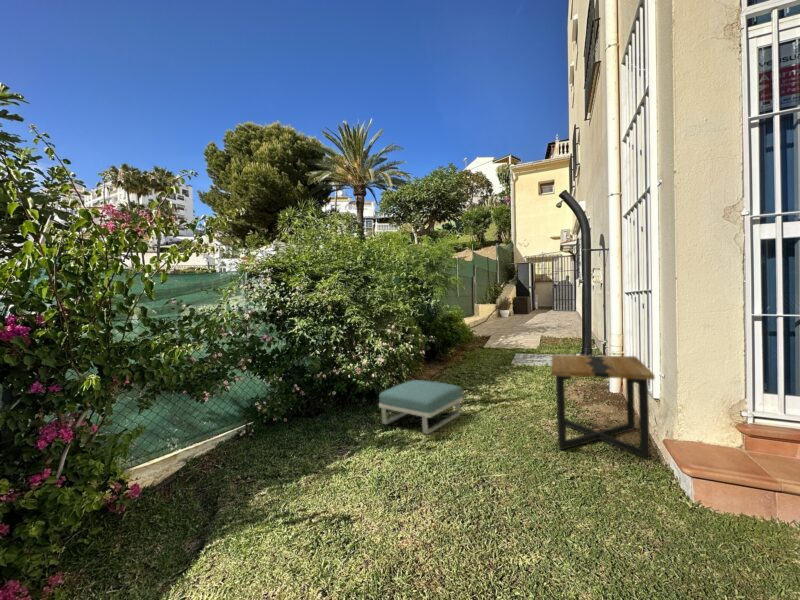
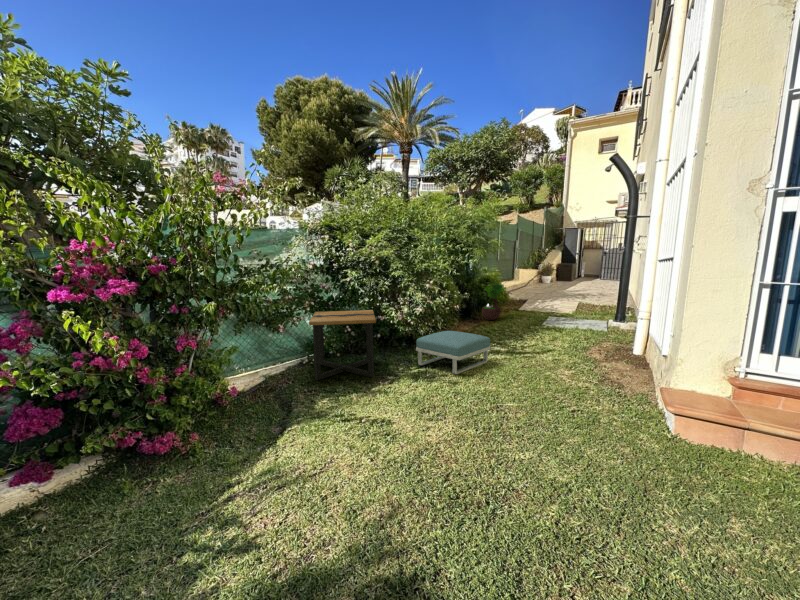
potted tree: none [446,316,470,360] -> present [482,282,504,320]
side table: present [551,355,655,459] -> present [309,310,376,380]

